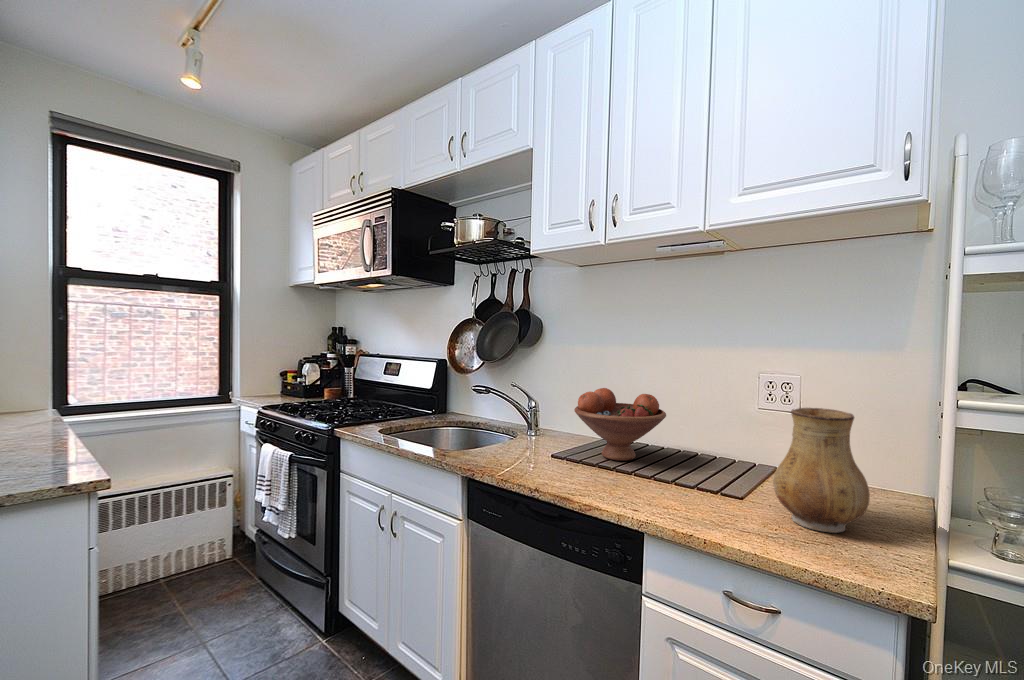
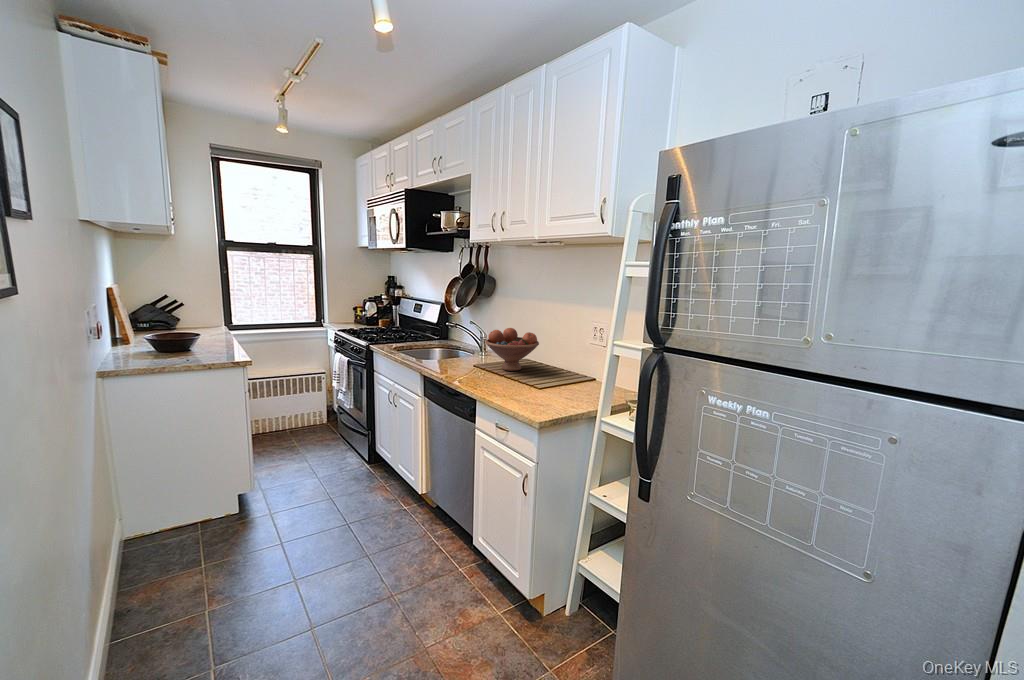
ceramic pitcher: present [773,408,870,533] -> none [537,343,578,404]

